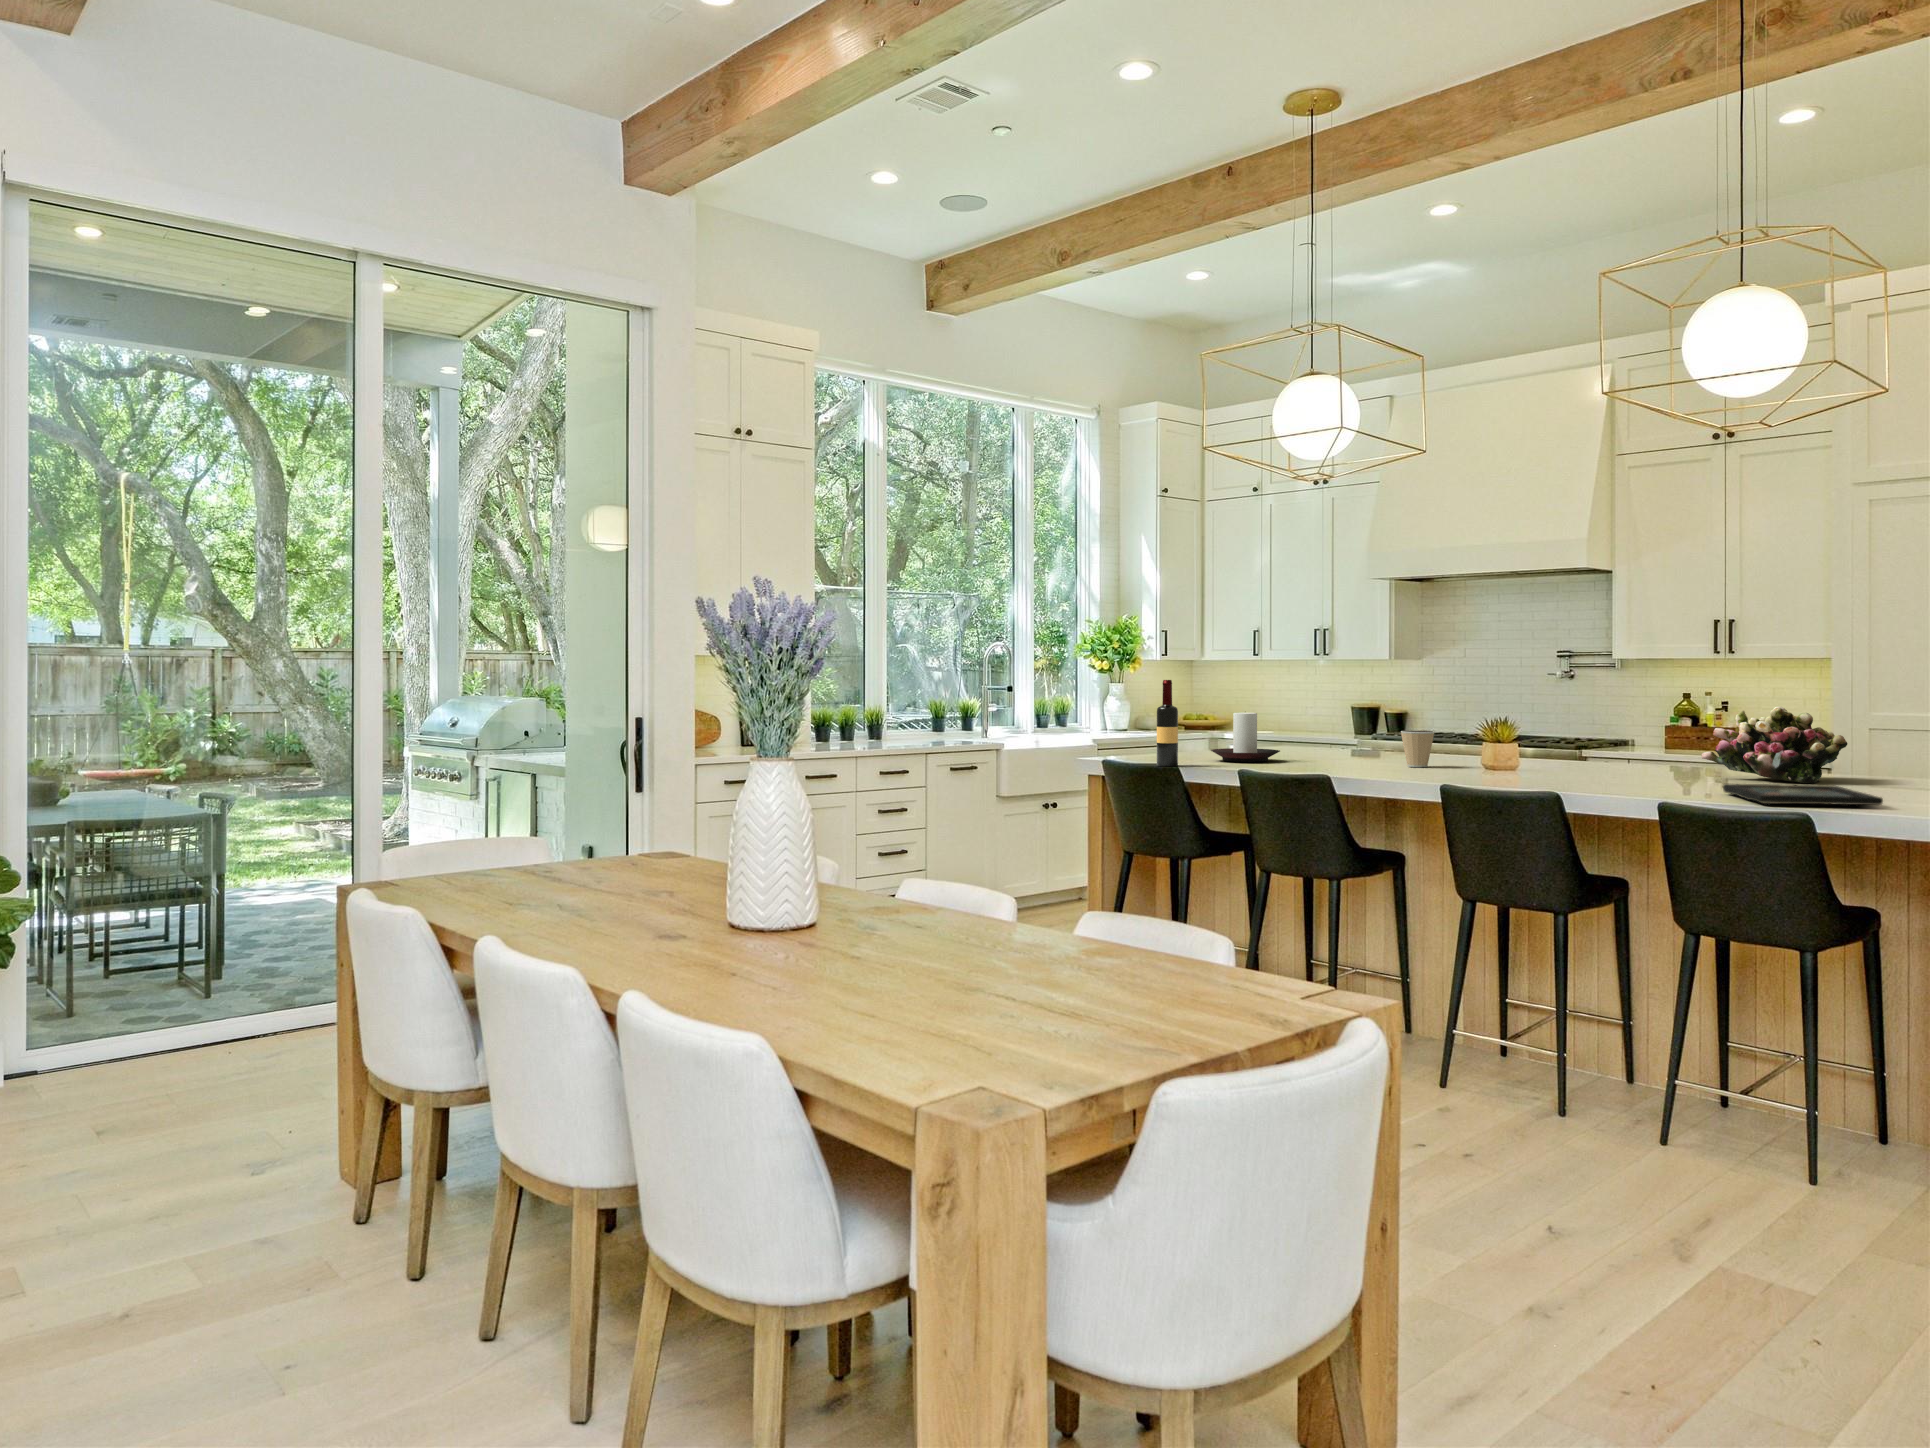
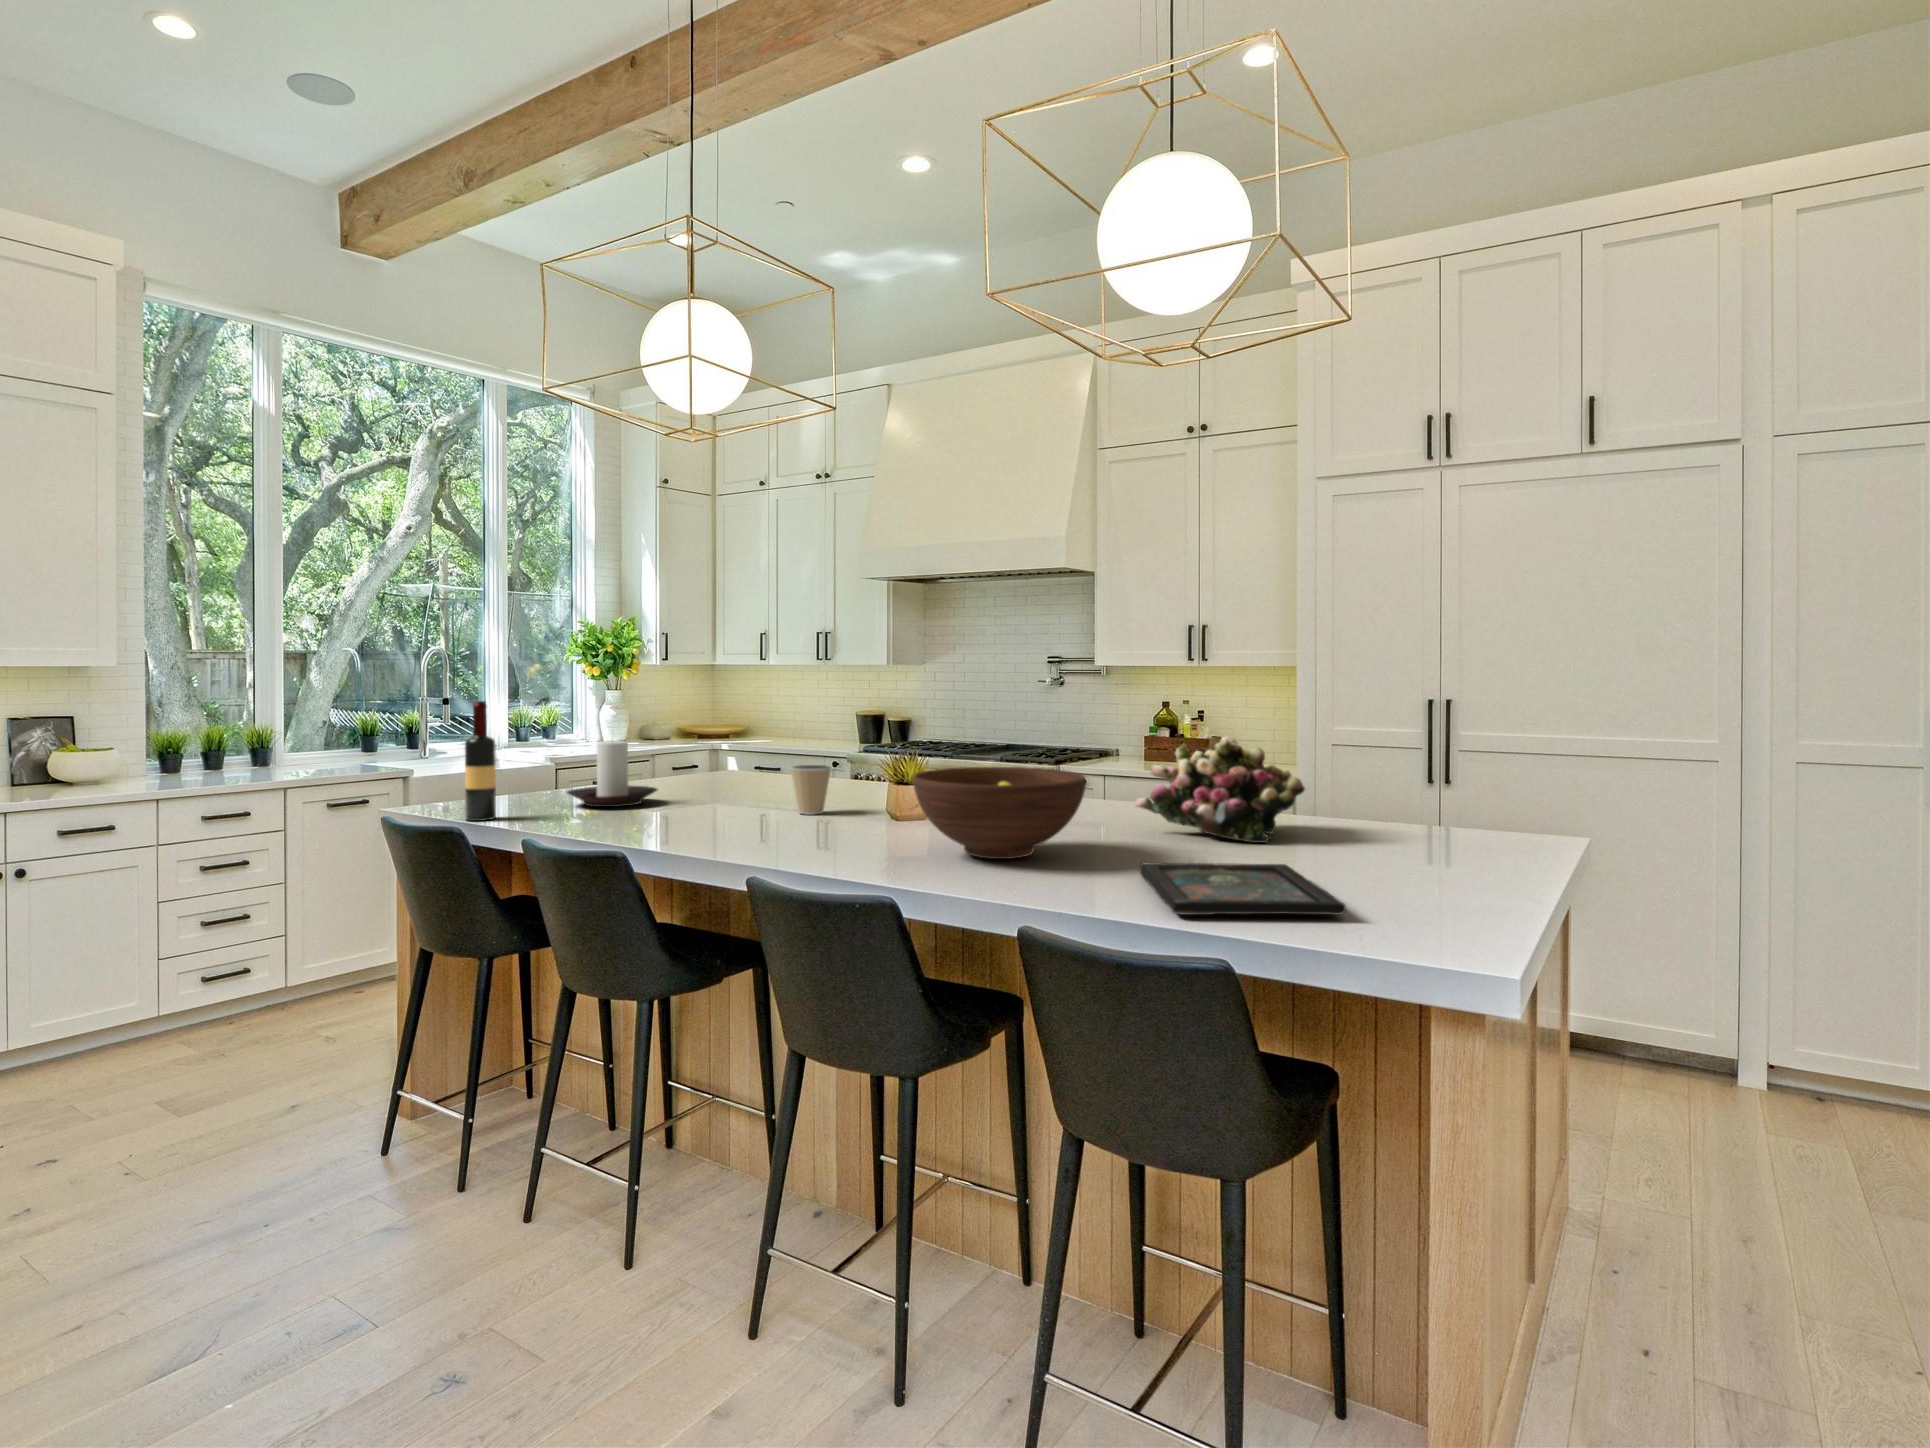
fruit bowl: none [1538,725,1674,786] -> present [913,767,1086,859]

